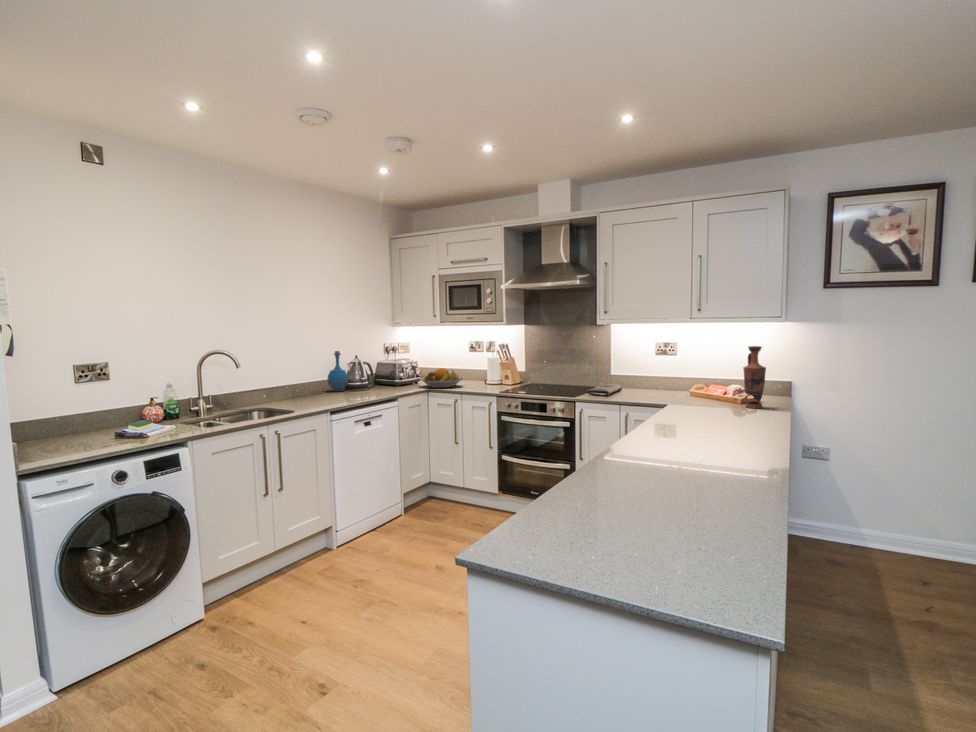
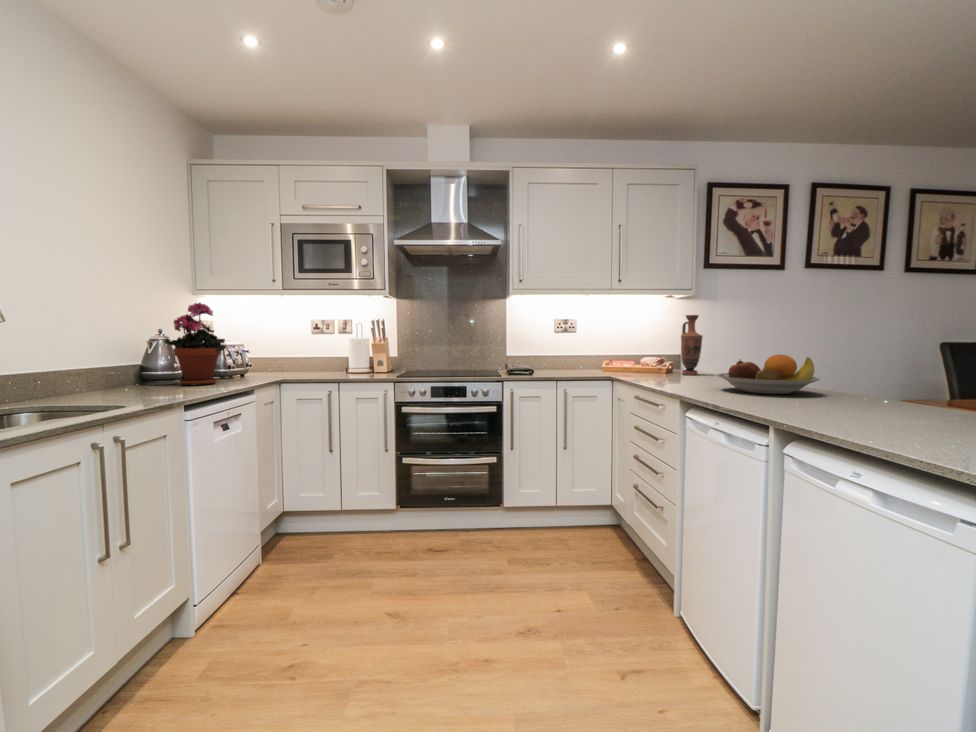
potted plant: none [359,337,392,390] -> present [165,303,226,385]
bottle: present [328,351,348,391] -> none [108,321,153,392]
fruit bowl: present [420,368,463,388] -> present [718,355,820,394]

